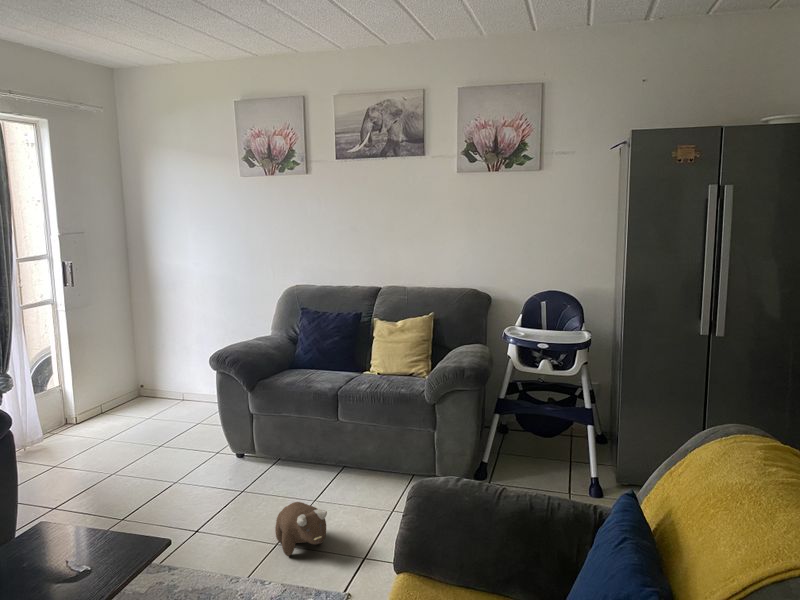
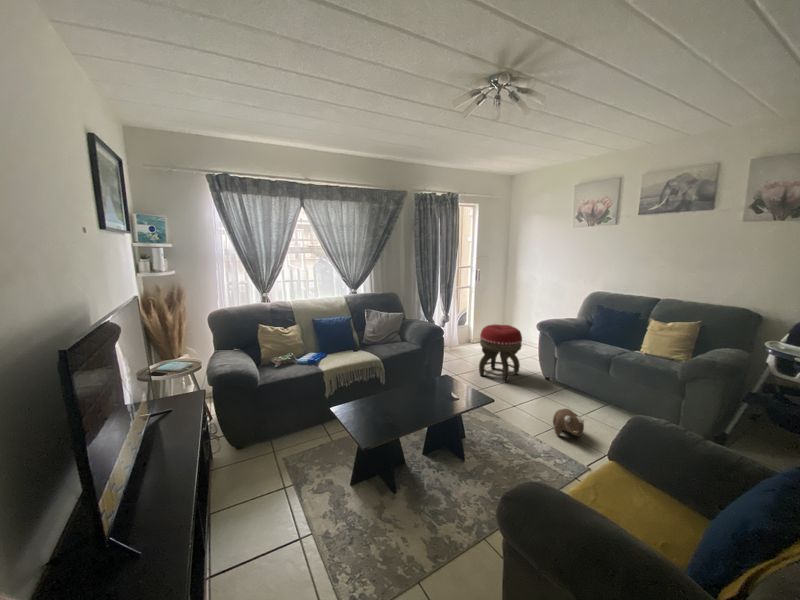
footstool: none [99,372,190,493] -> present [479,324,522,383]

